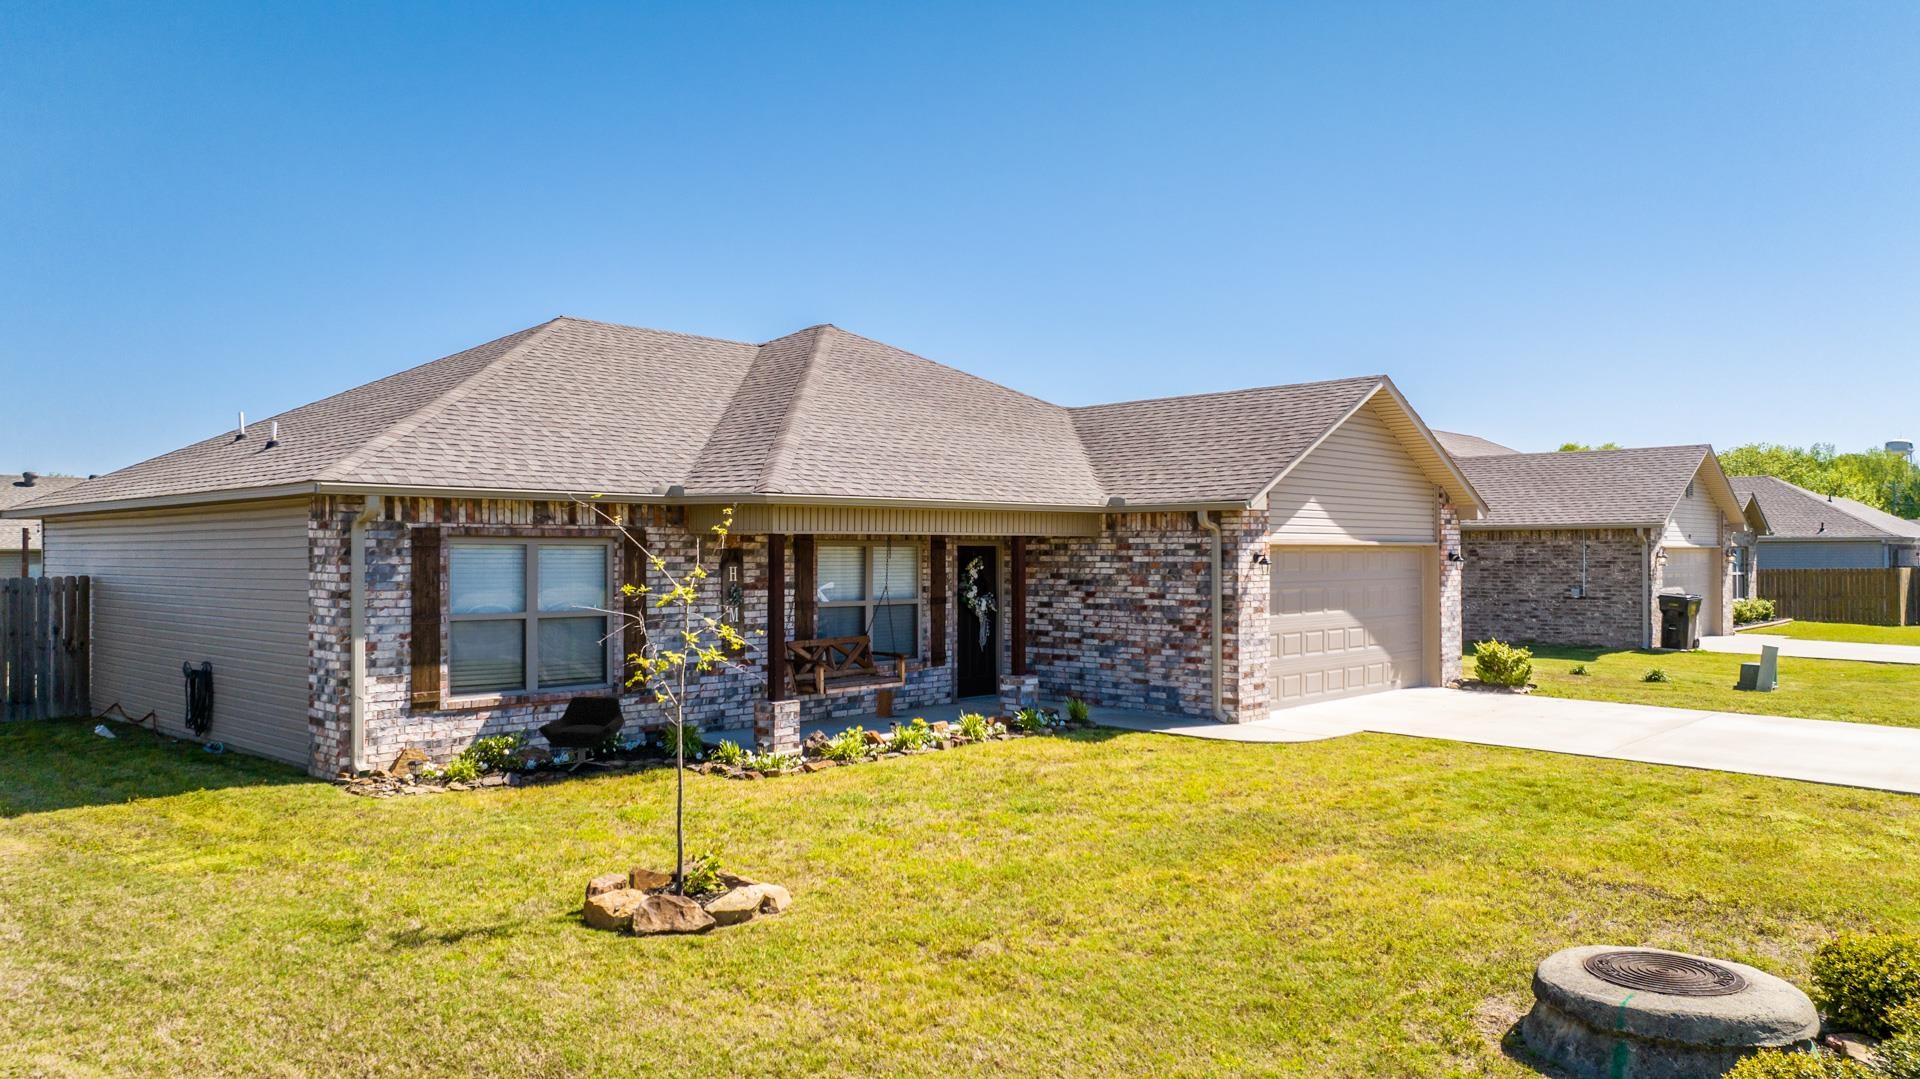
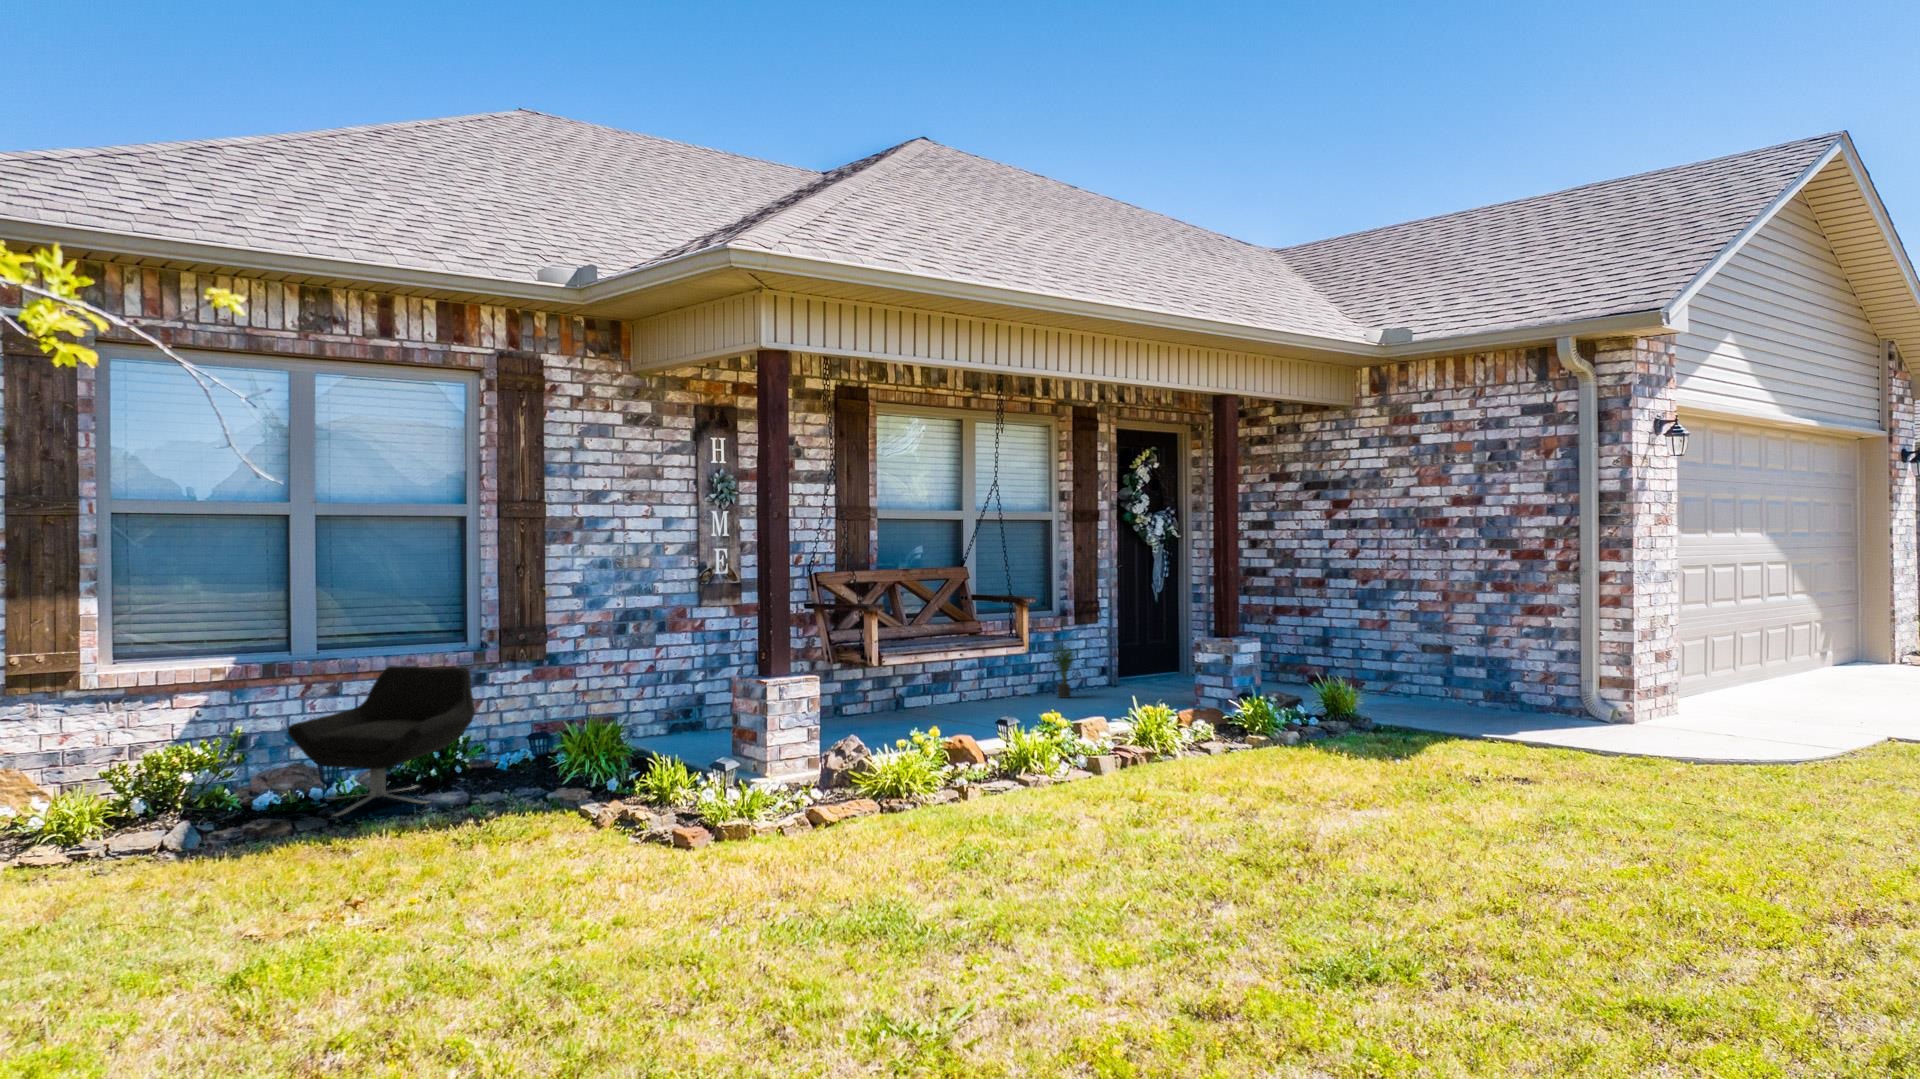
potted plant: none [912,673,936,713] -> present [1053,641,1078,698]
watering can: present [876,688,899,718] -> none [981,642,1029,705]

